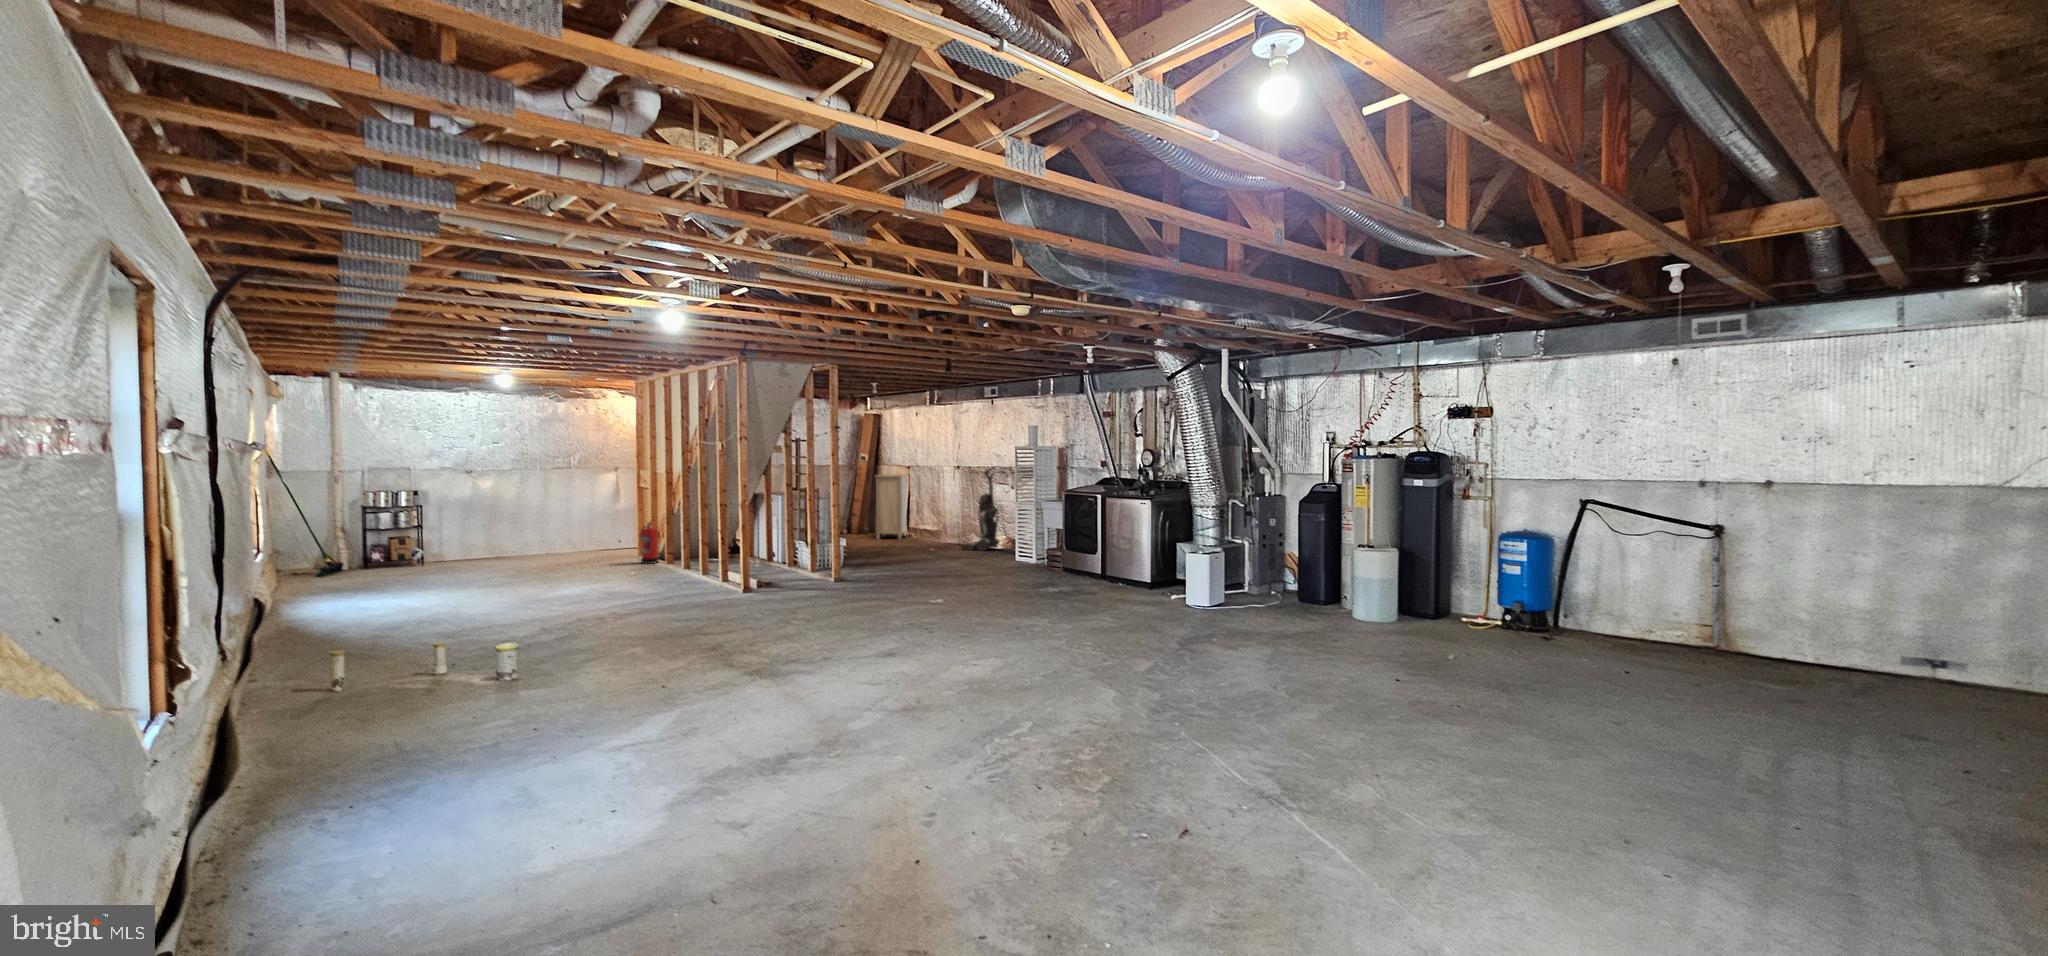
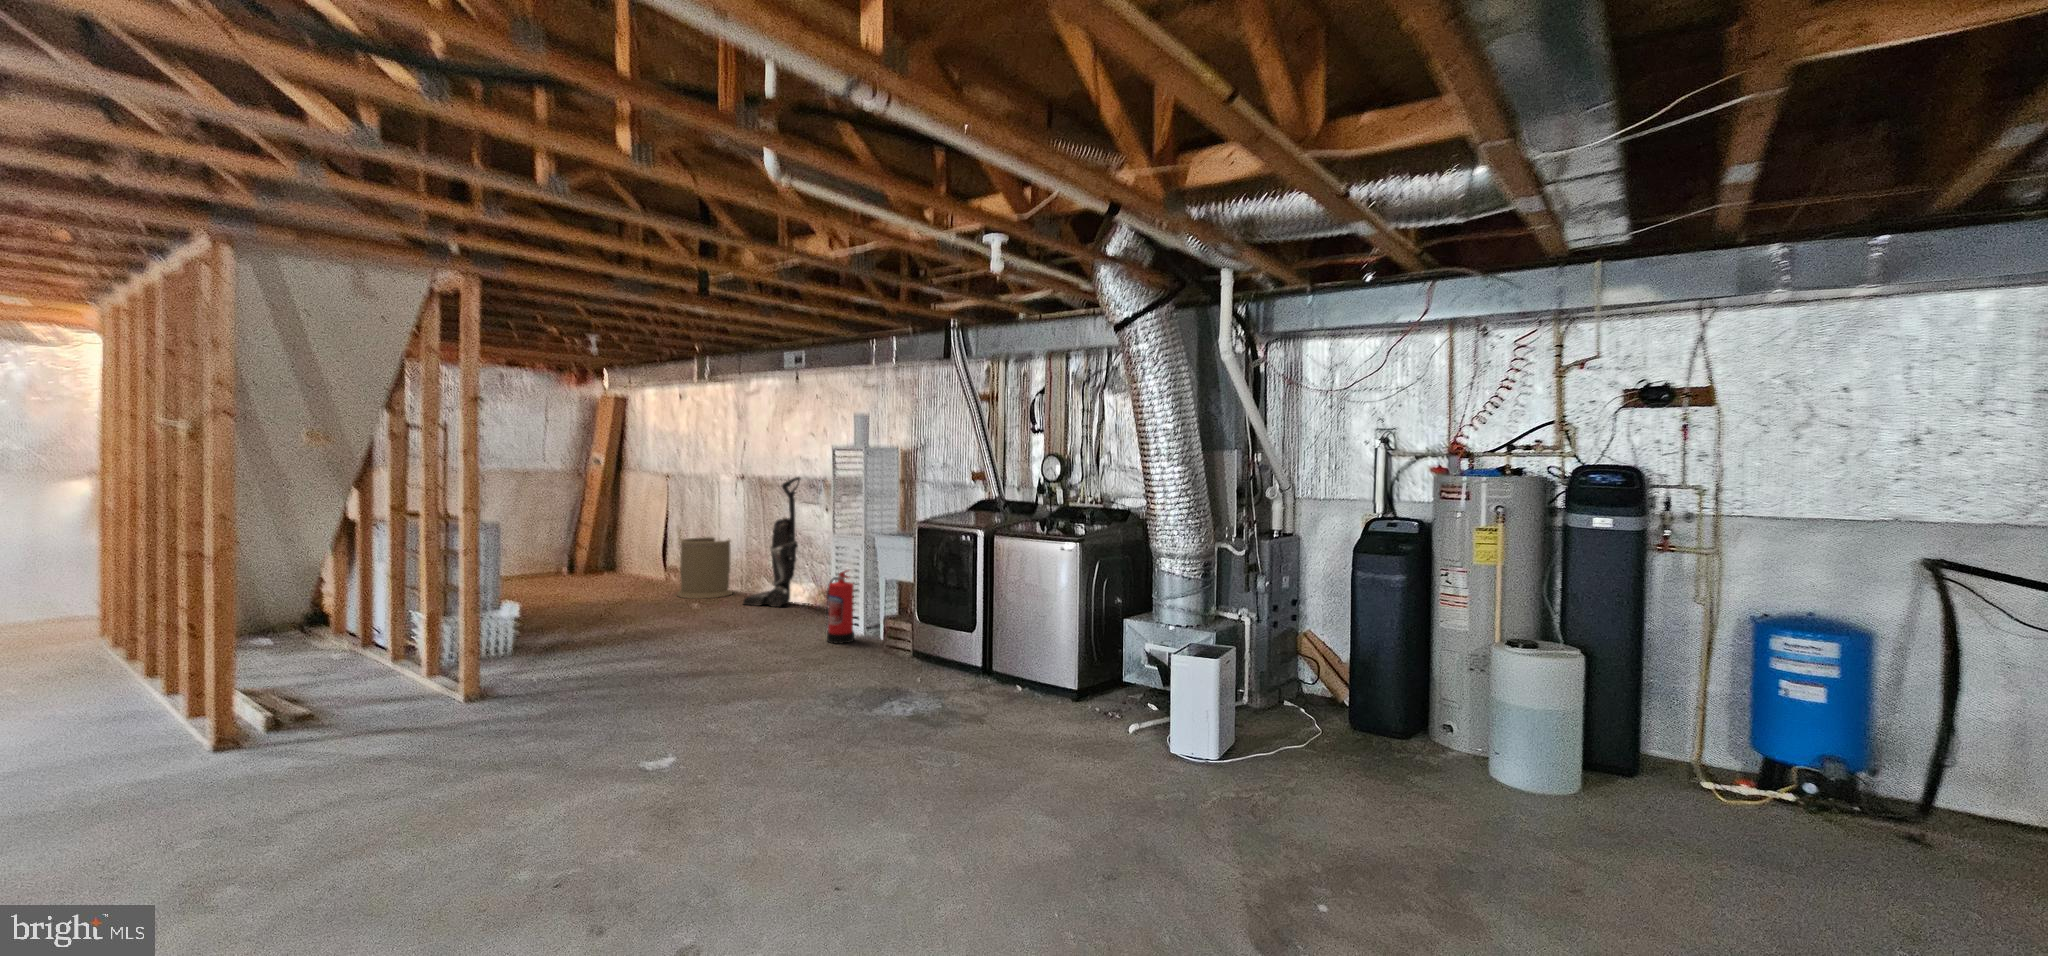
storage cabinet: present [876,474,906,539] -> none [608,485,665,585]
trash can: none [920,508,954,547] -> present [677,537,733,599]
fire extinguisher: present [640,522,658,564] -> present [827,570,854,644]

